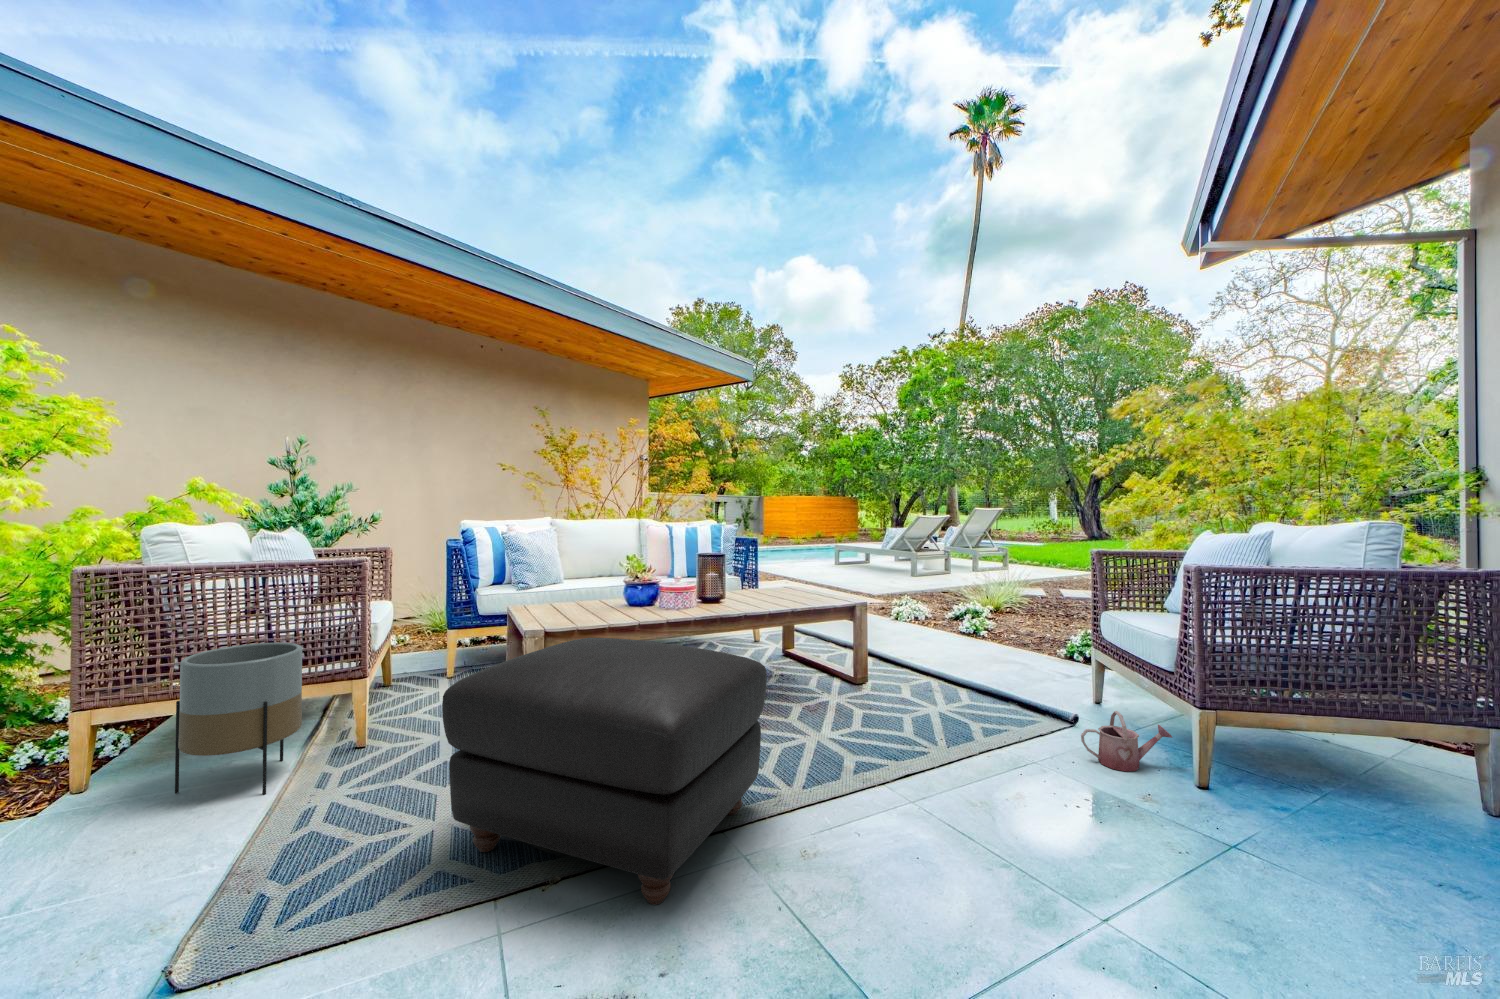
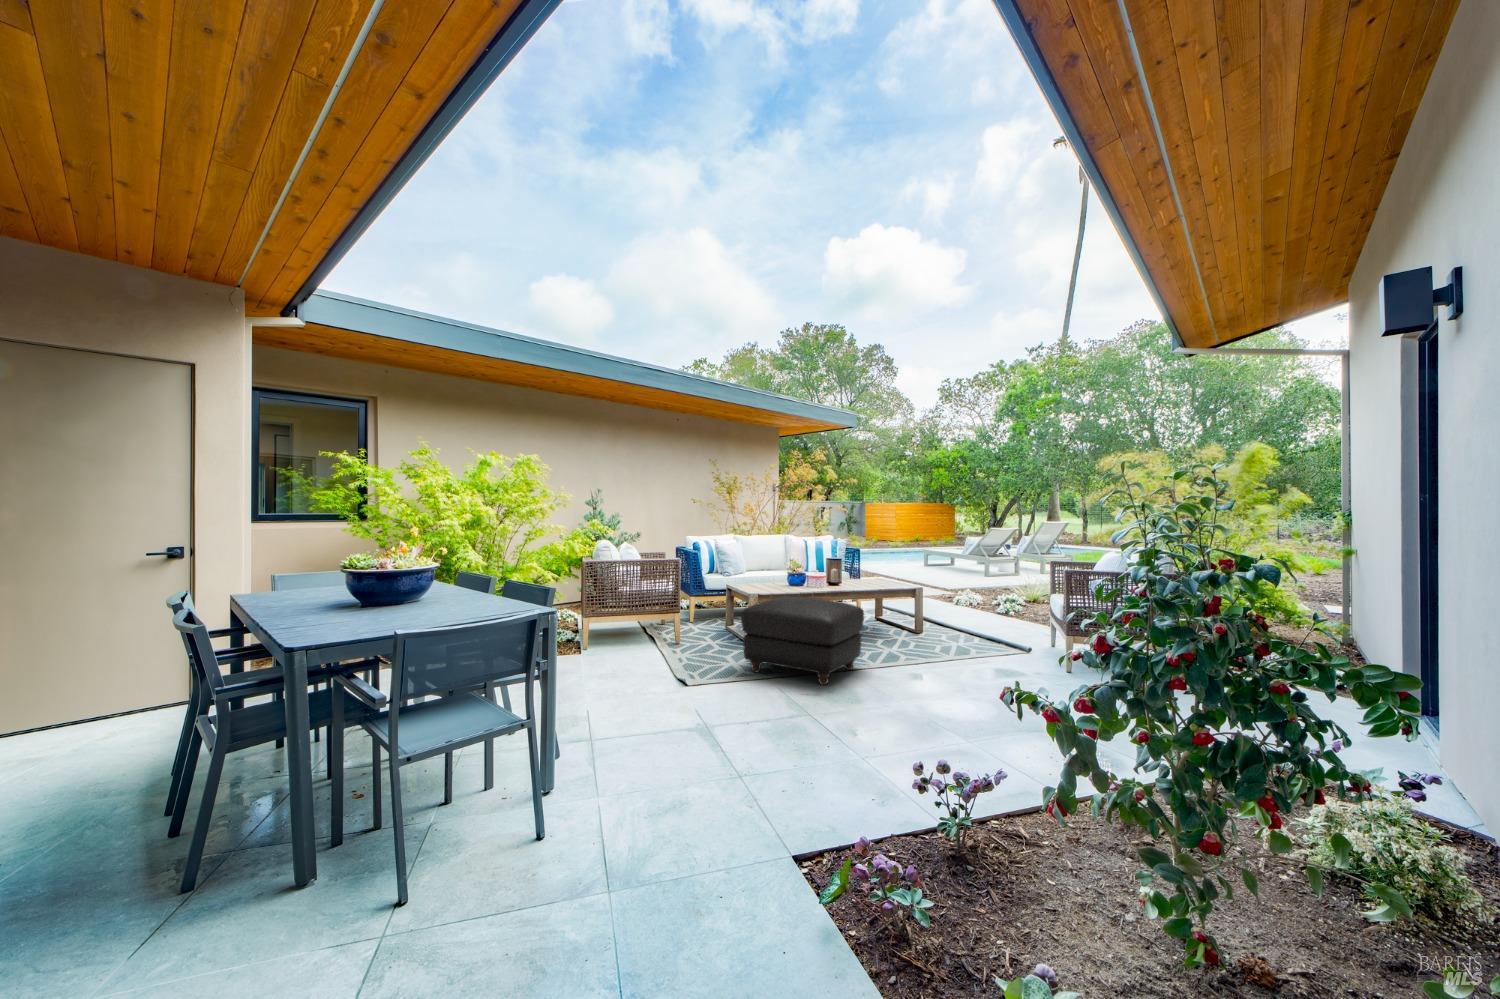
planter: present [175,643,302,795] -> none [620,596,661,656]
watering can: present [1081,711,1172,771] -> none [1019,641,1062,668]

